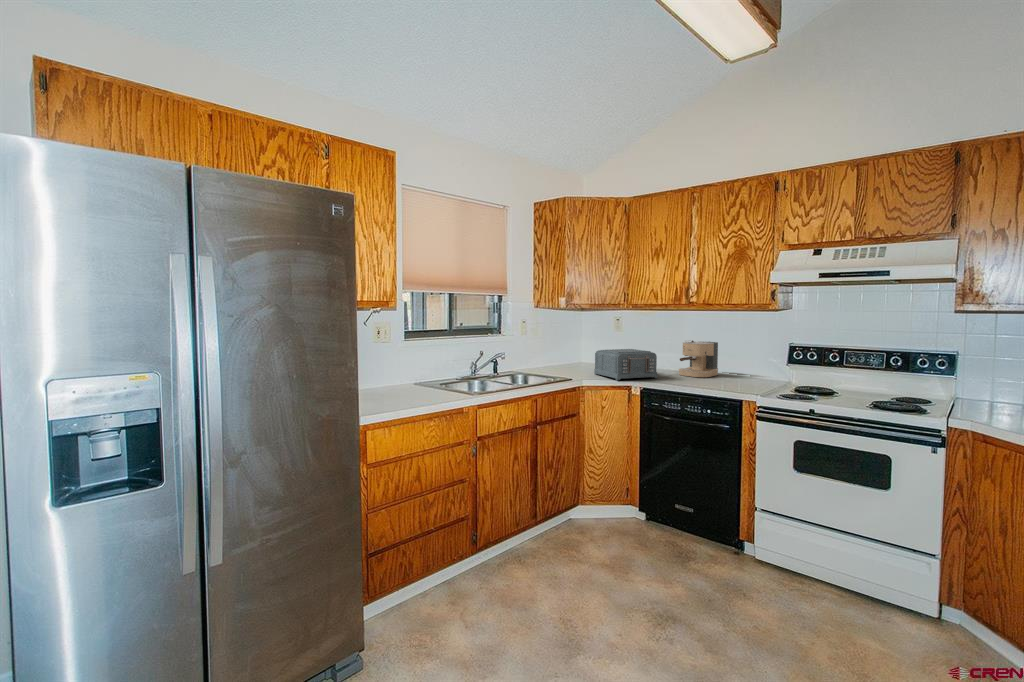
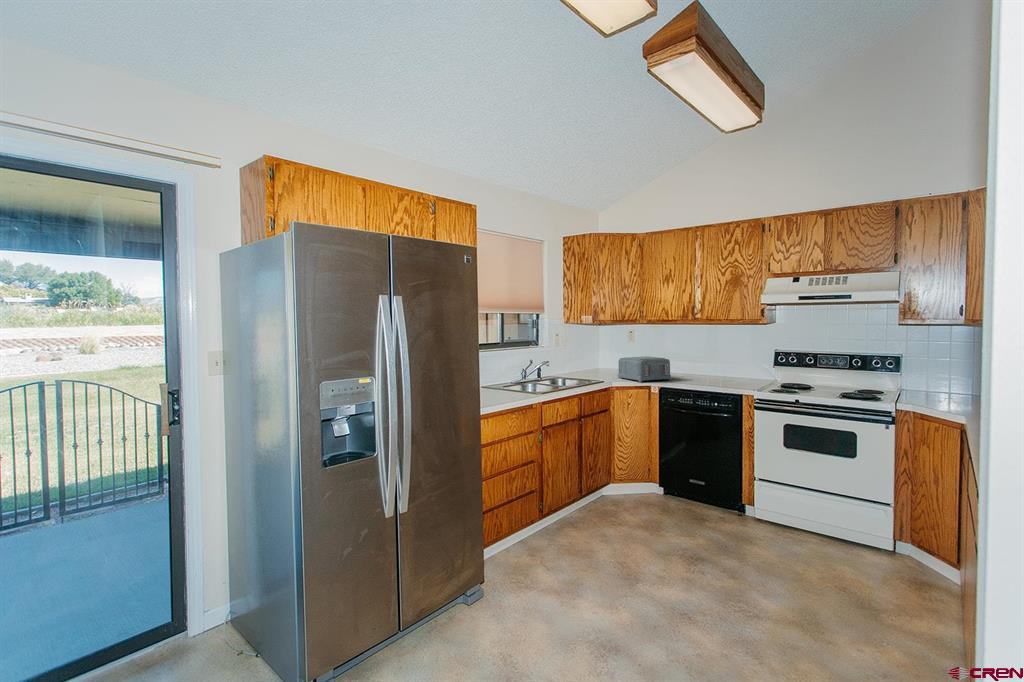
coffee maker: present [679,340,718,377] -> none [686,349,718,378]

